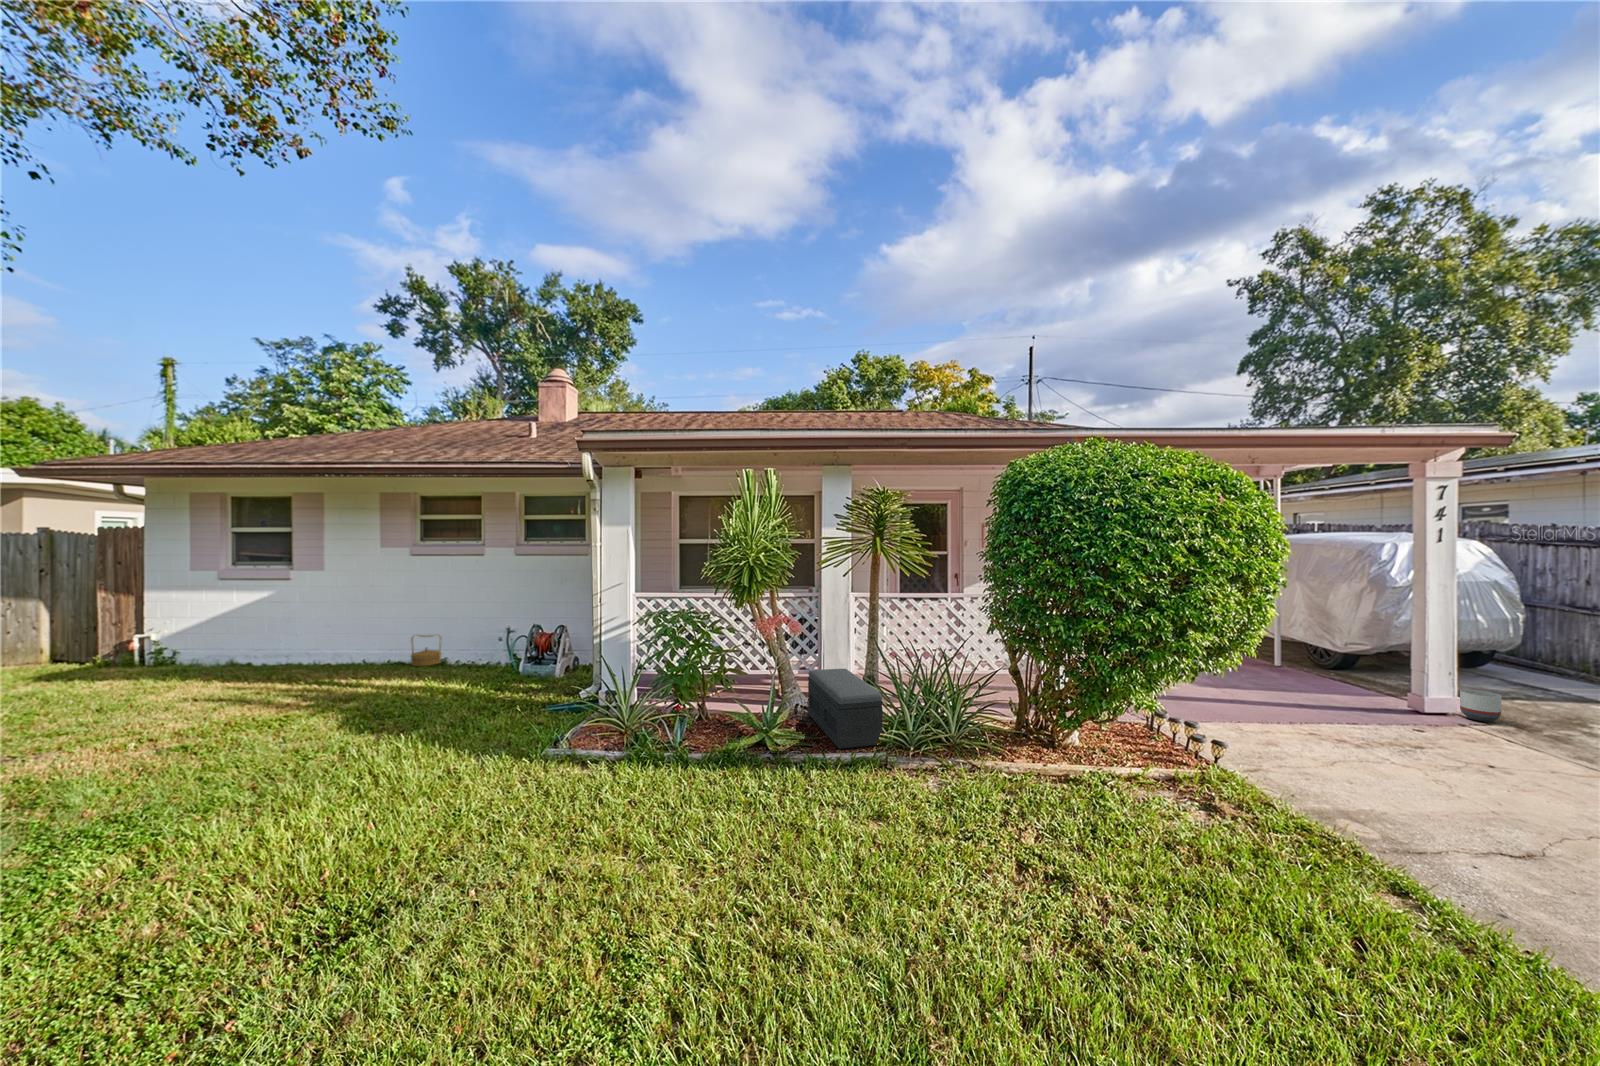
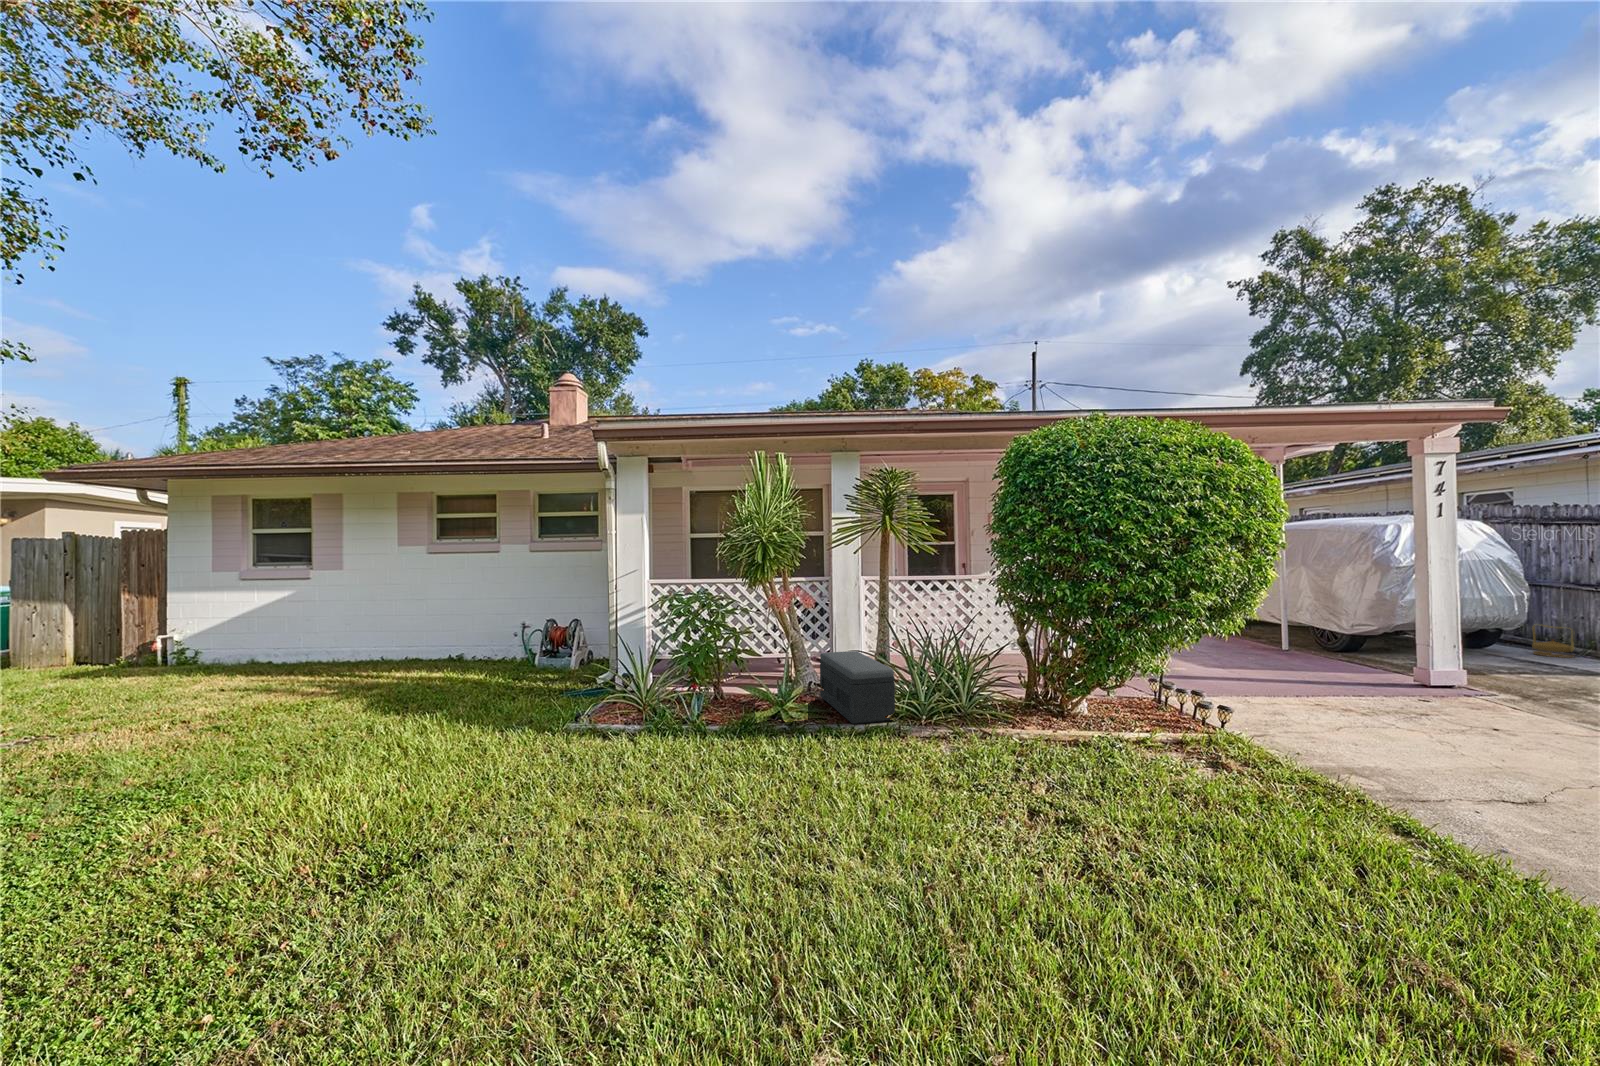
woven basket: present [411,635,442,666] -> present [1532,625,1575,658]
planter: present [1460,689,1502,722] -> none [1468,666,1509,697]

